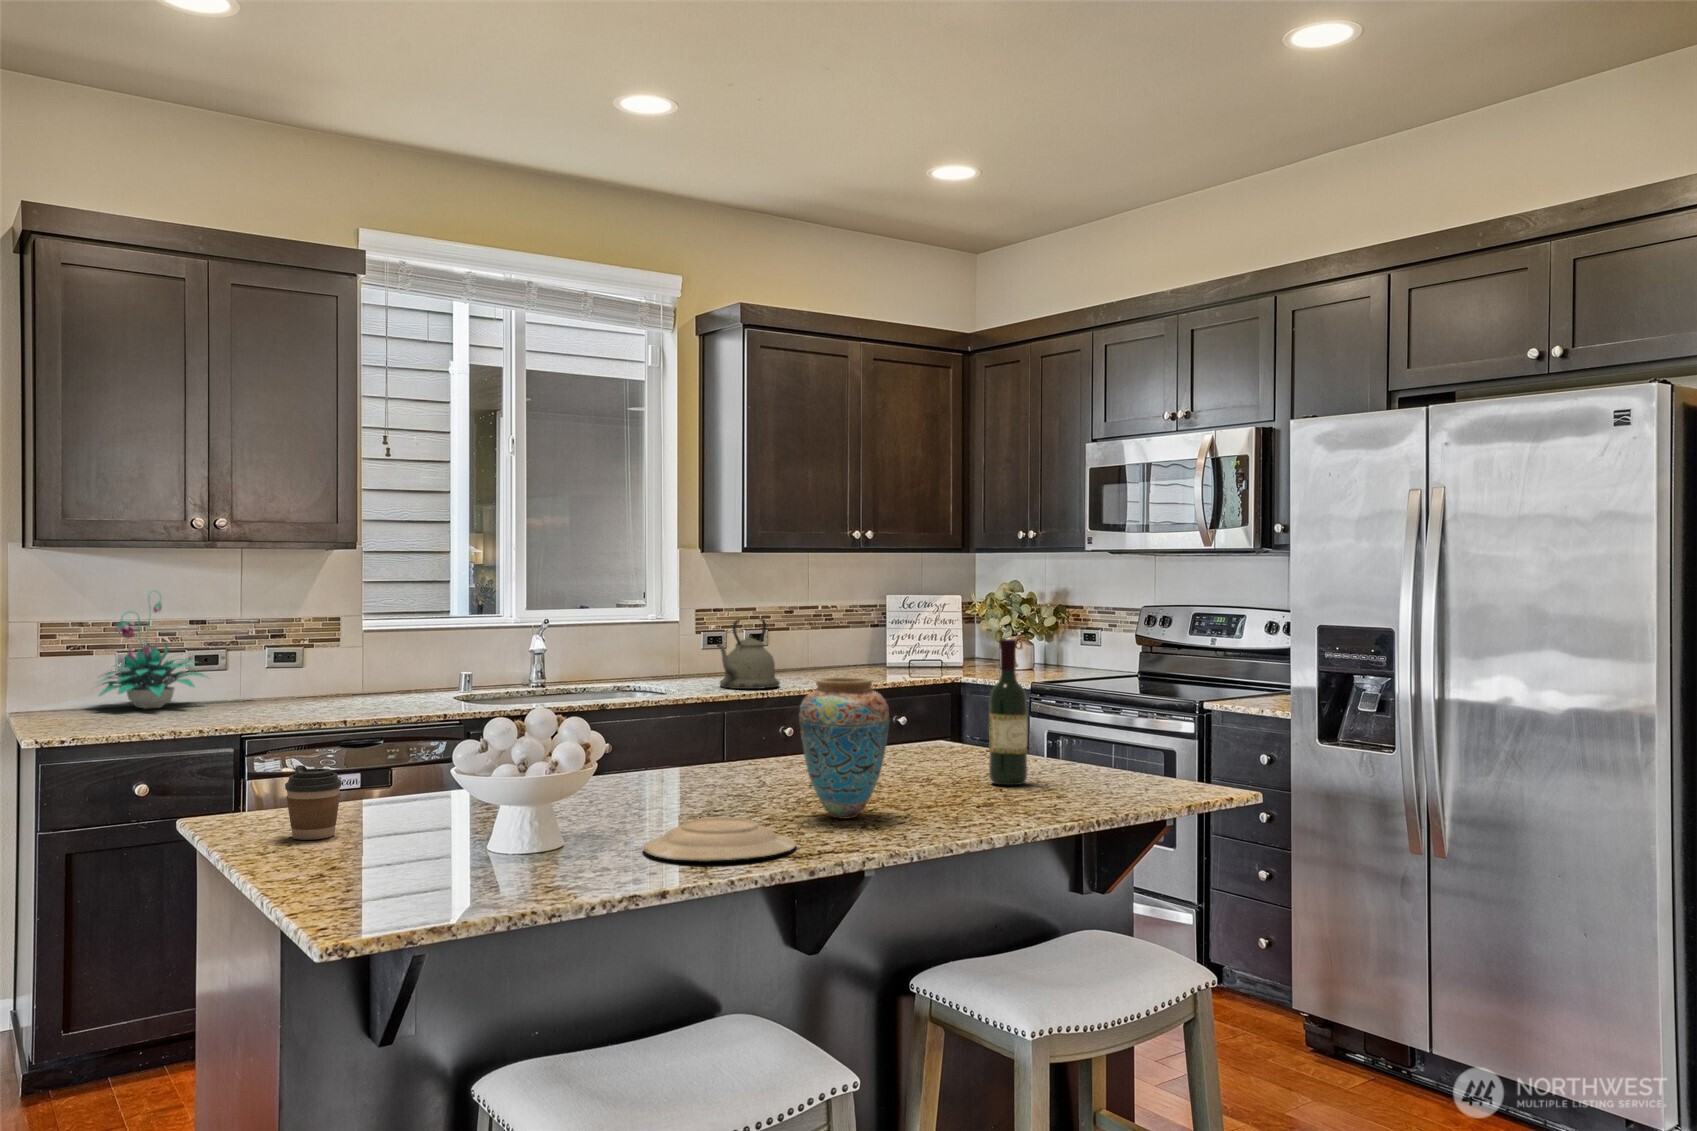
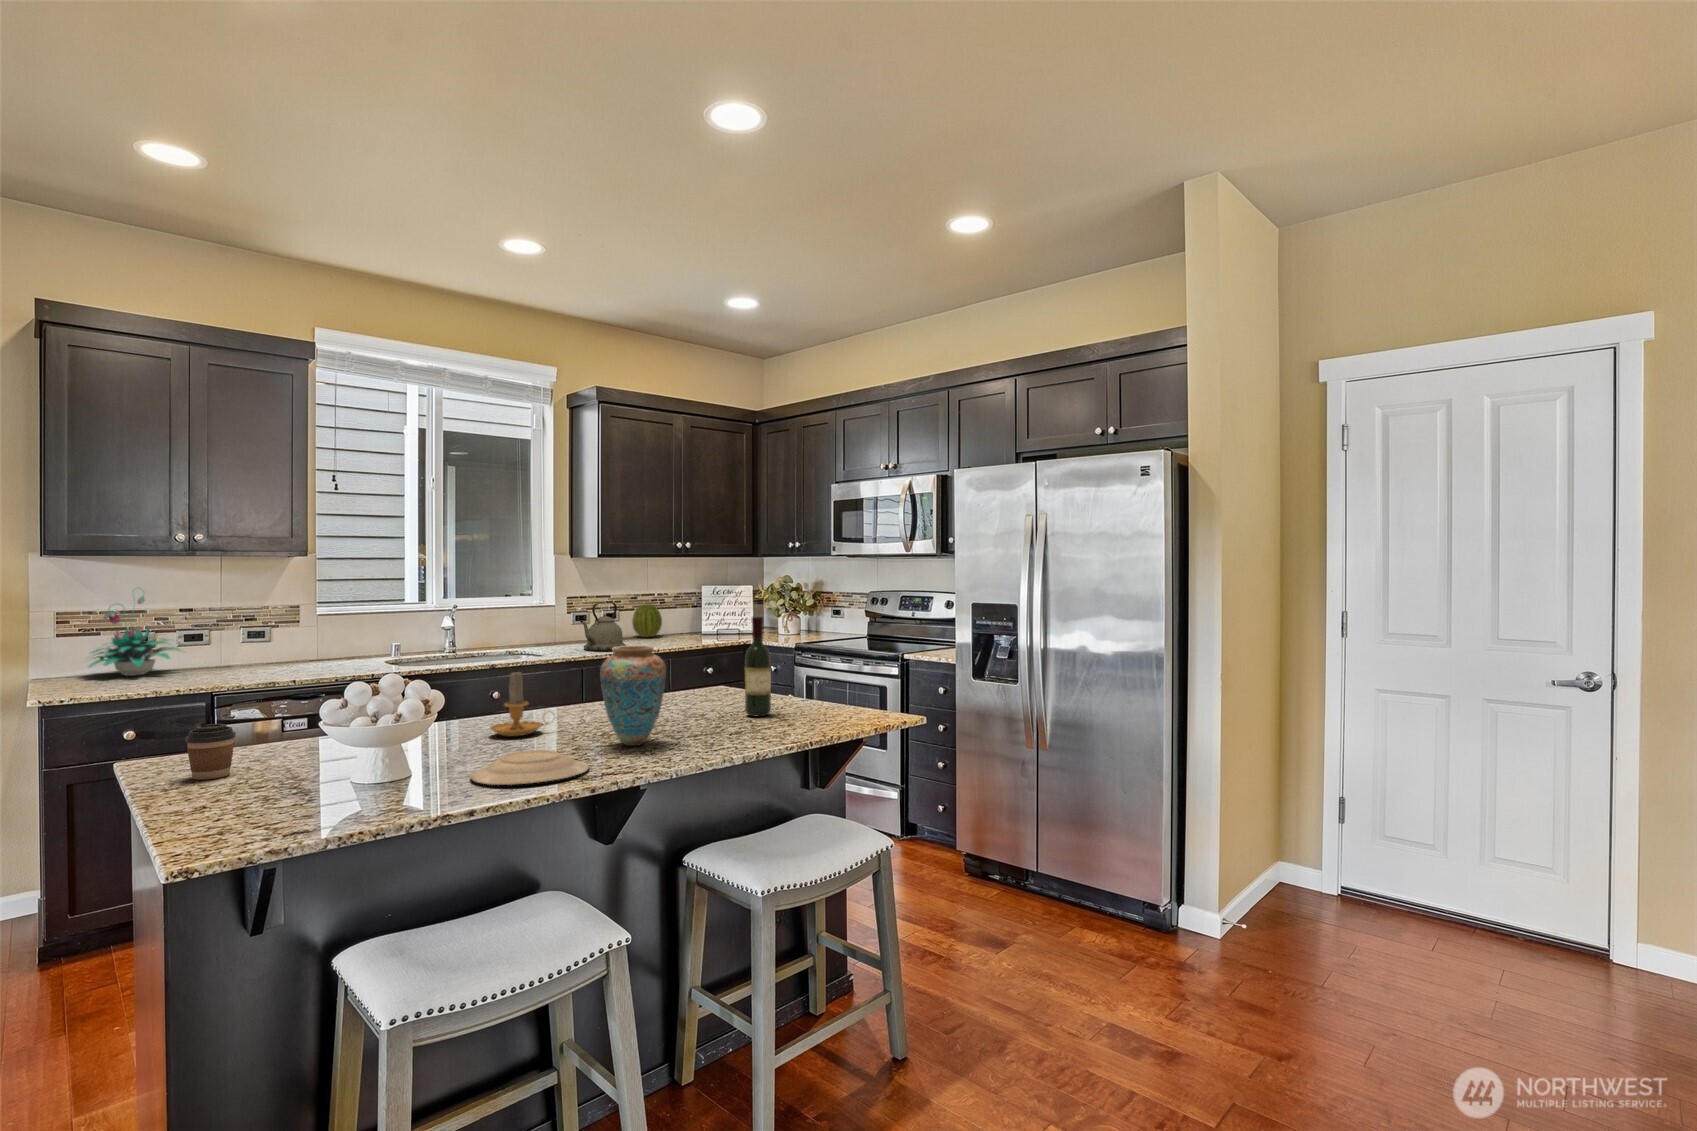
fruit: none [784,622,827,671] -> present [632,604,662,637]
candle: none [642,707,728,801] -> present [490,672,552,736]

